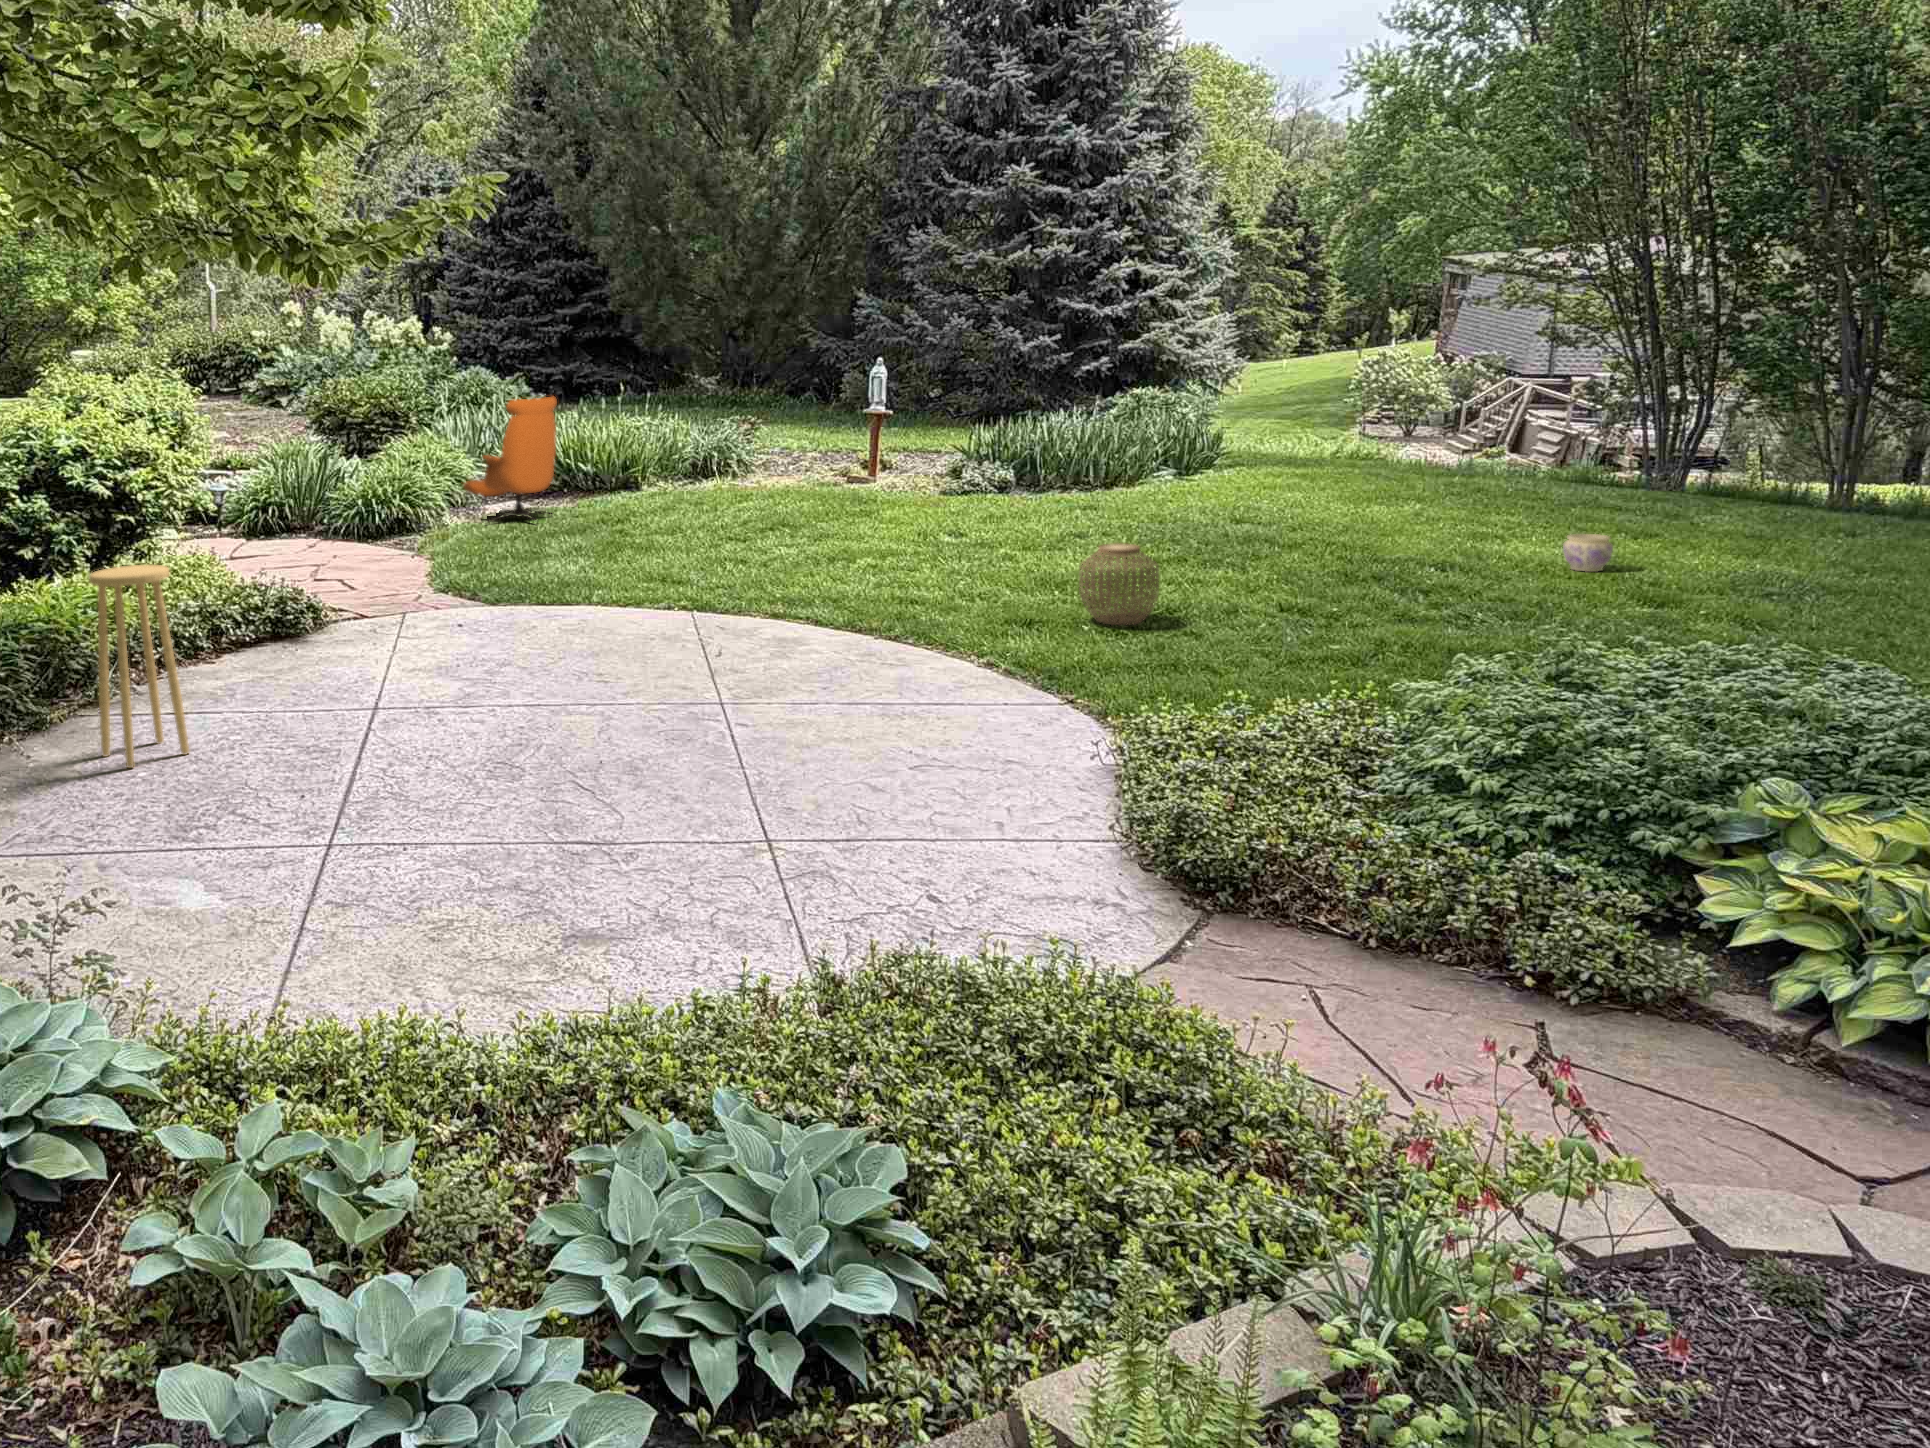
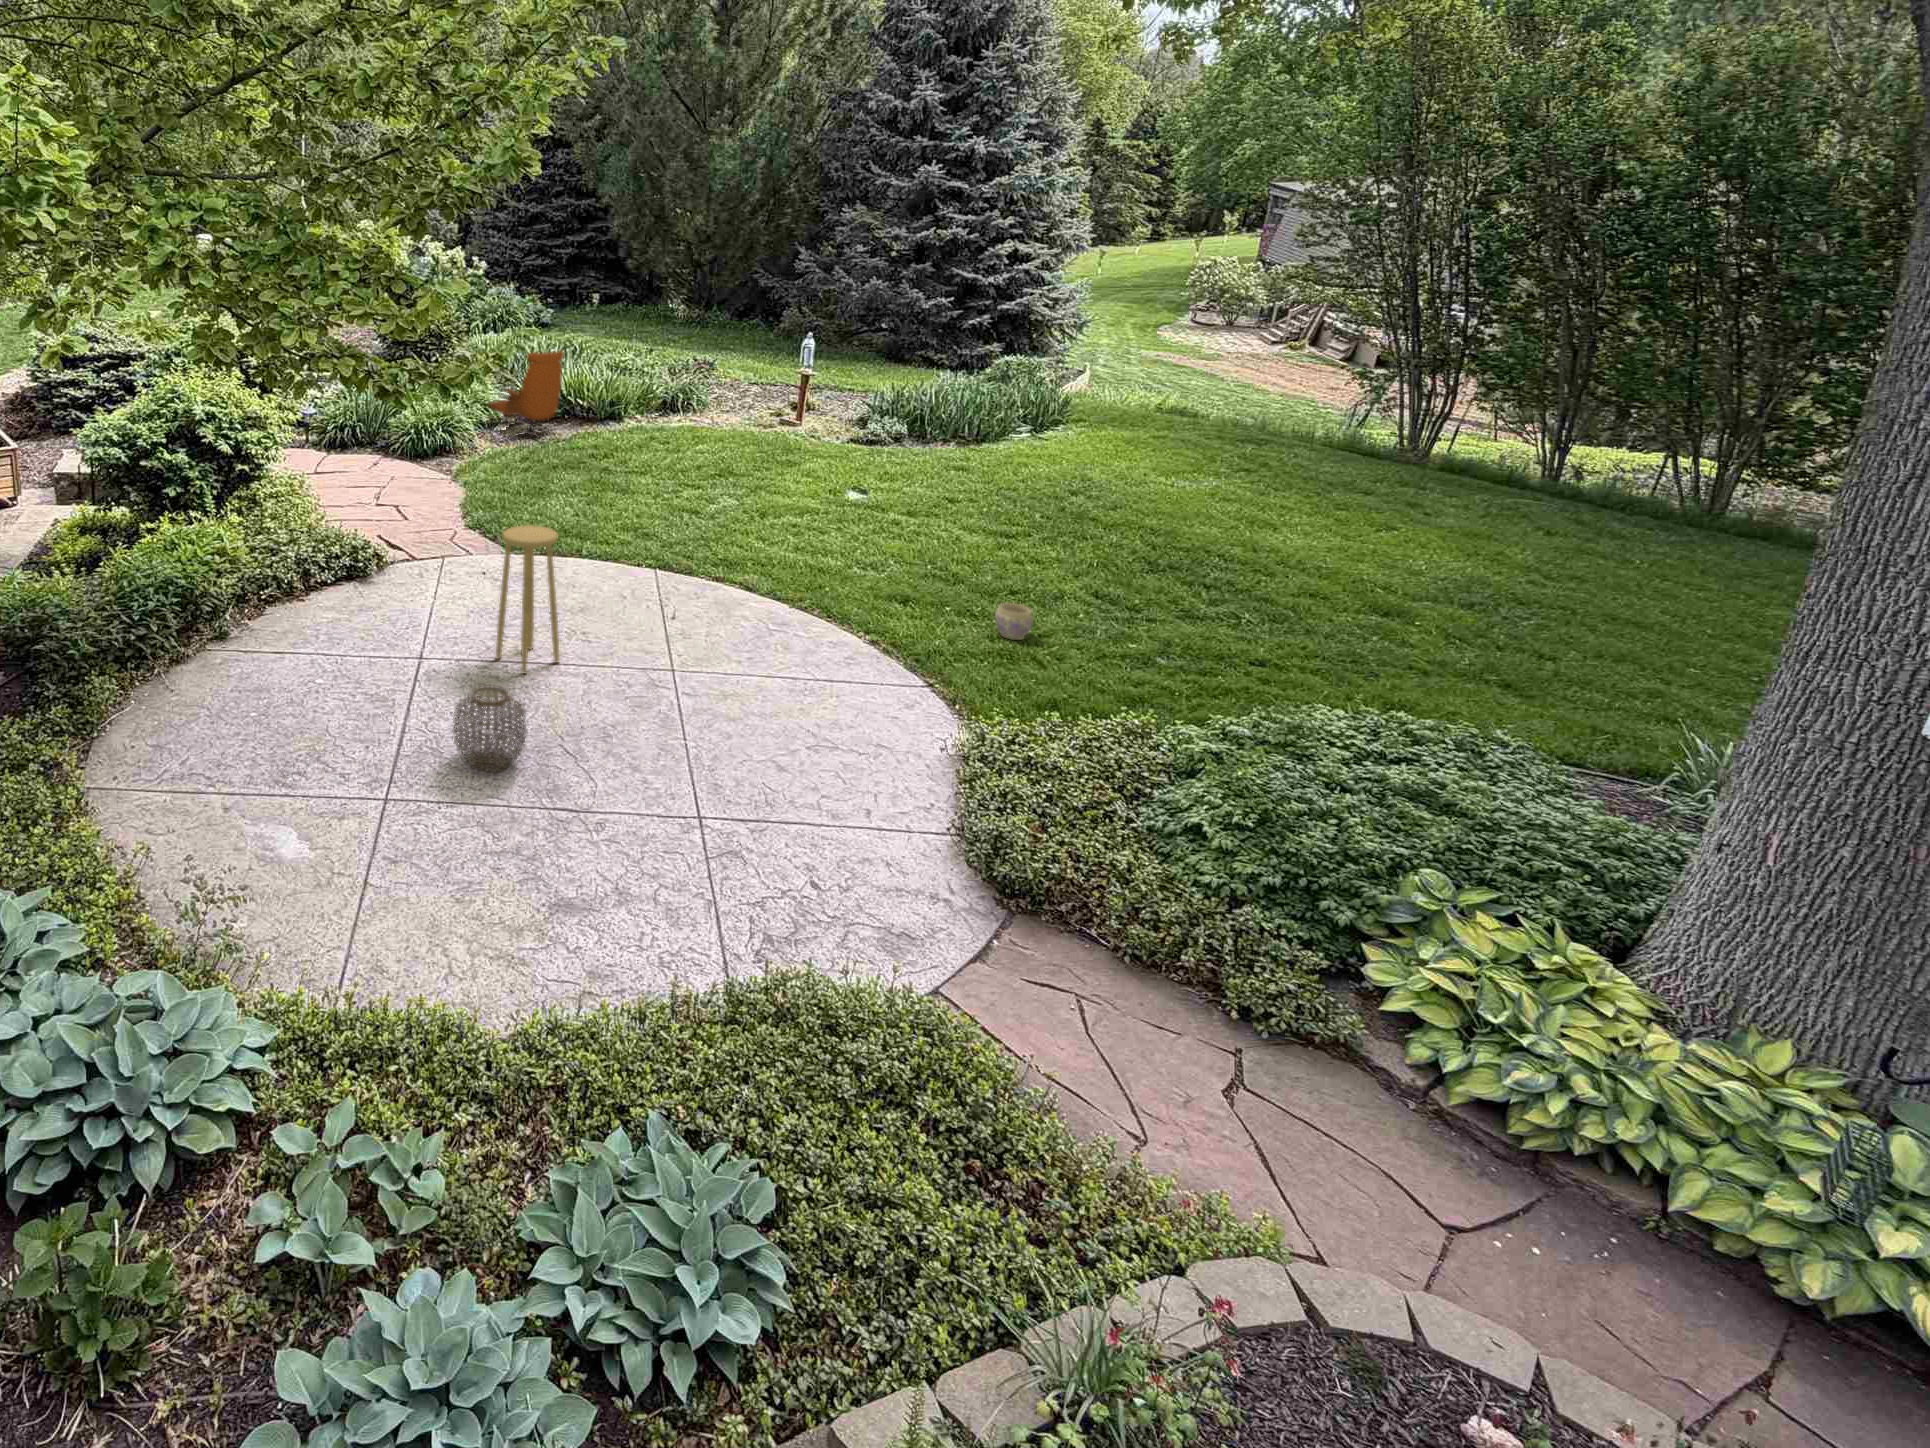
planter: present [1563,534,1613,572] -> present [995,603,1033,640]
woven basket: present [1079,543,1159,625] -> present [454,686,526,773]
stool: present [89,565,190,768] -> present [496,525,559,673]

